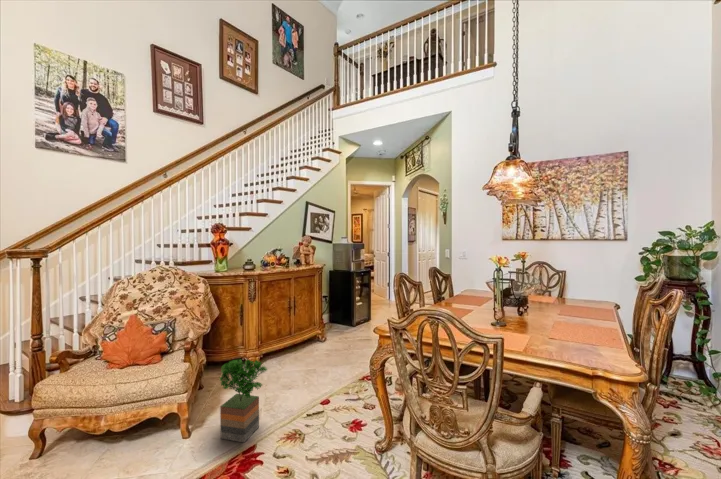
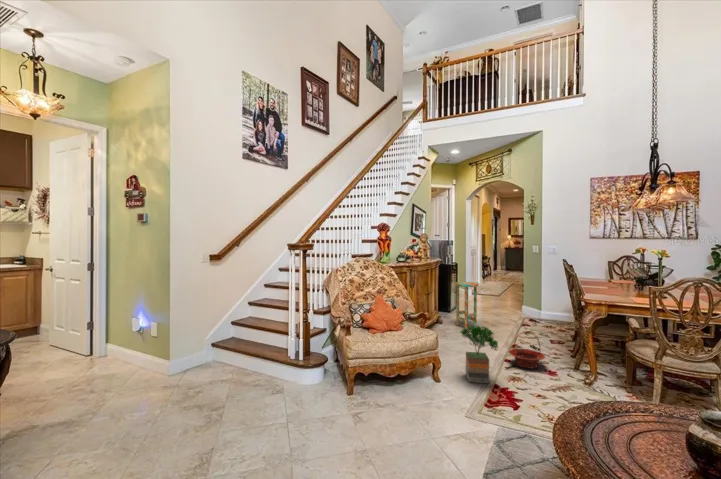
side table: none [330,292,357,349] -> present [455,282,479,328]
basket: none [316,365,361,417] -> present [509,332,545,369]

